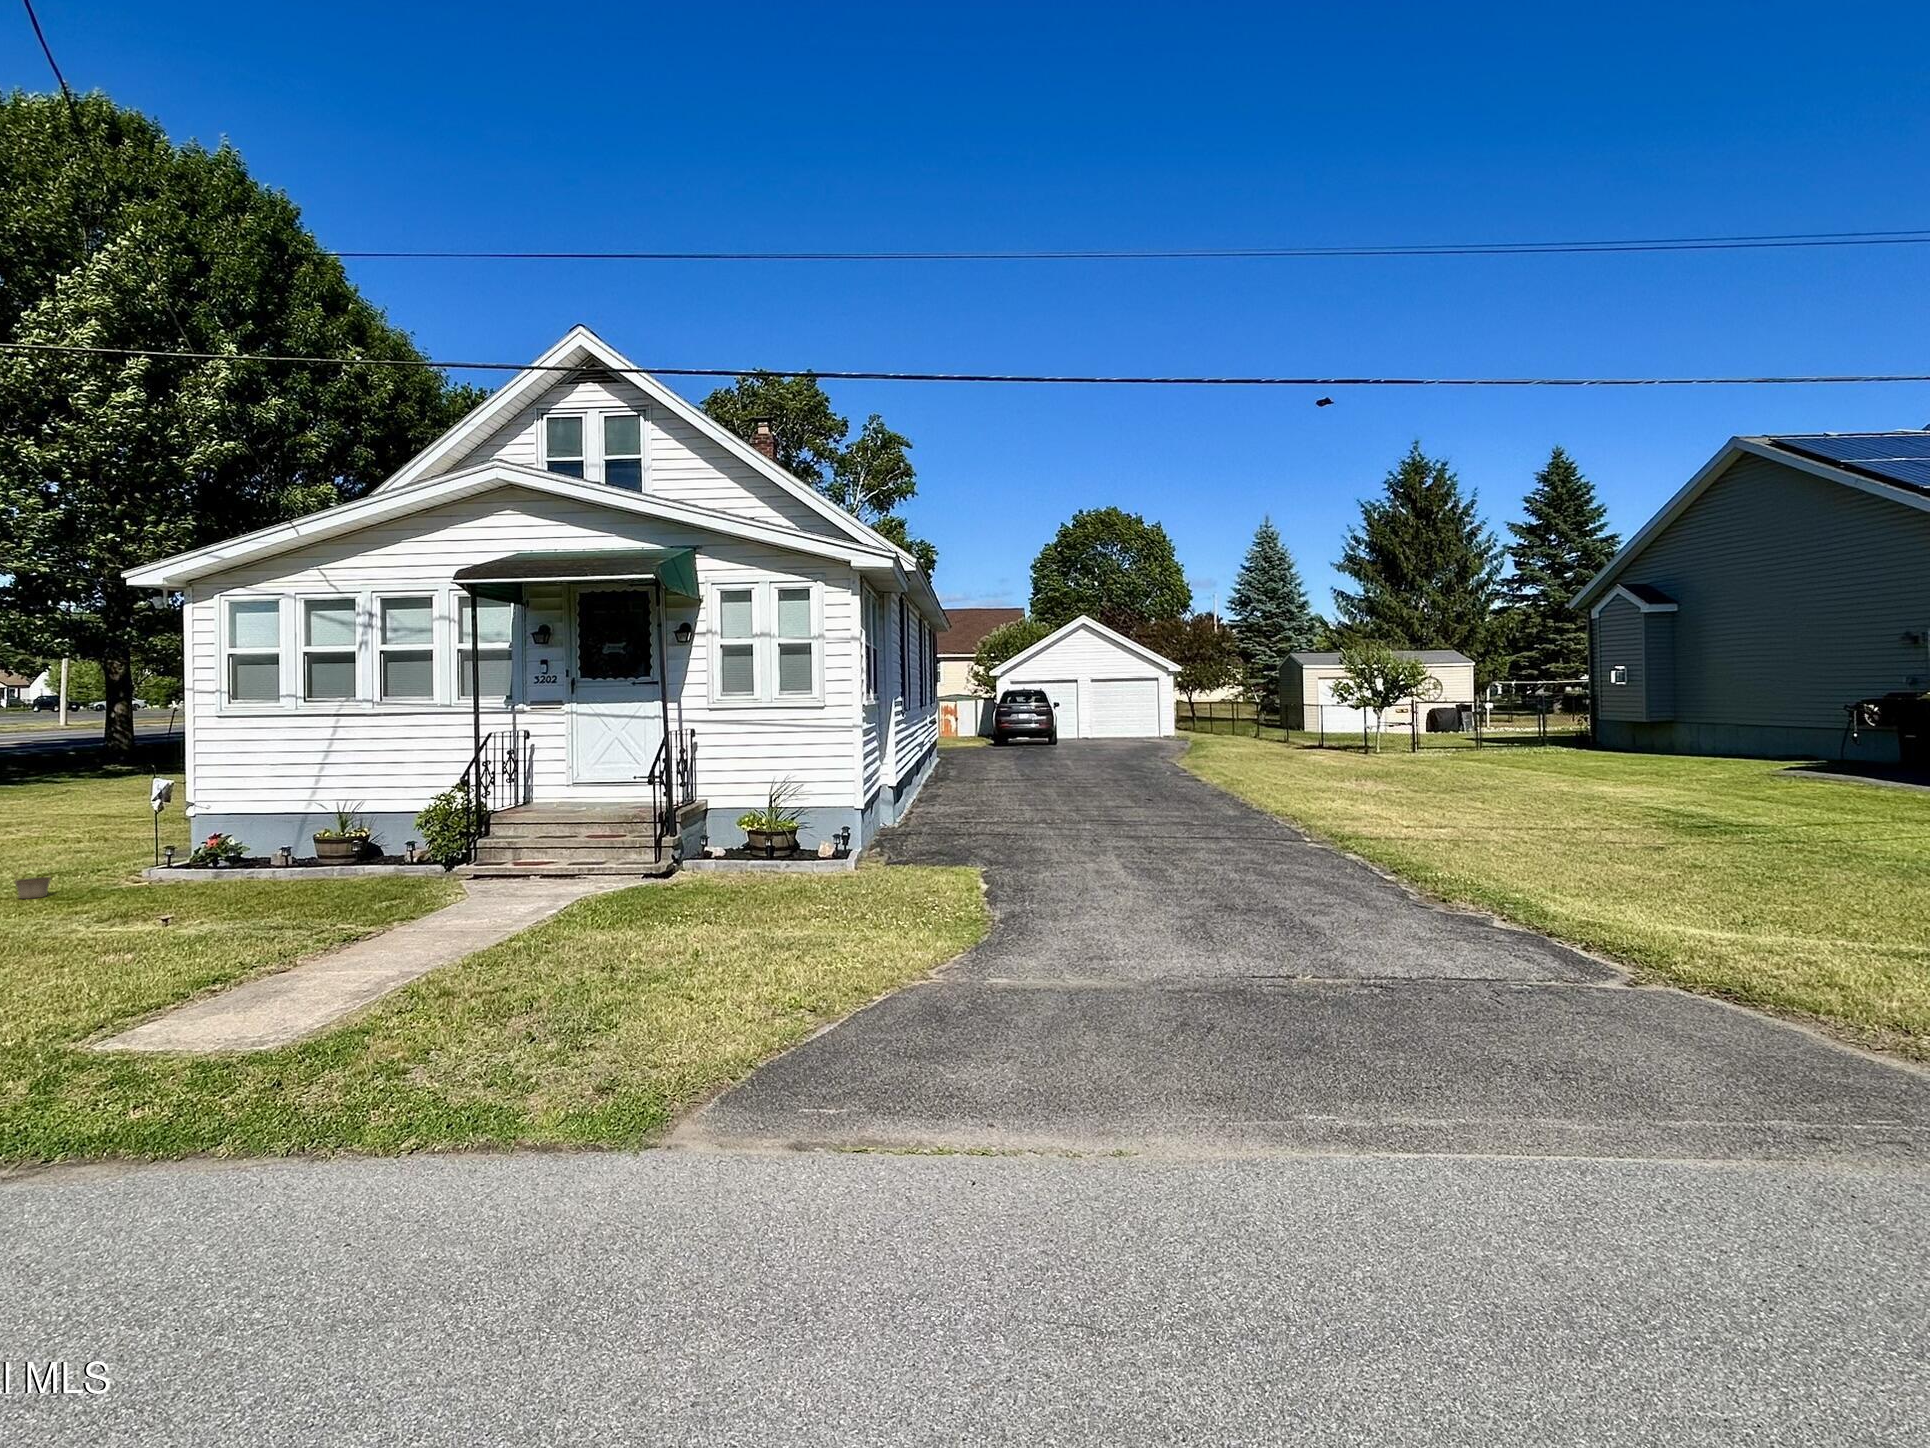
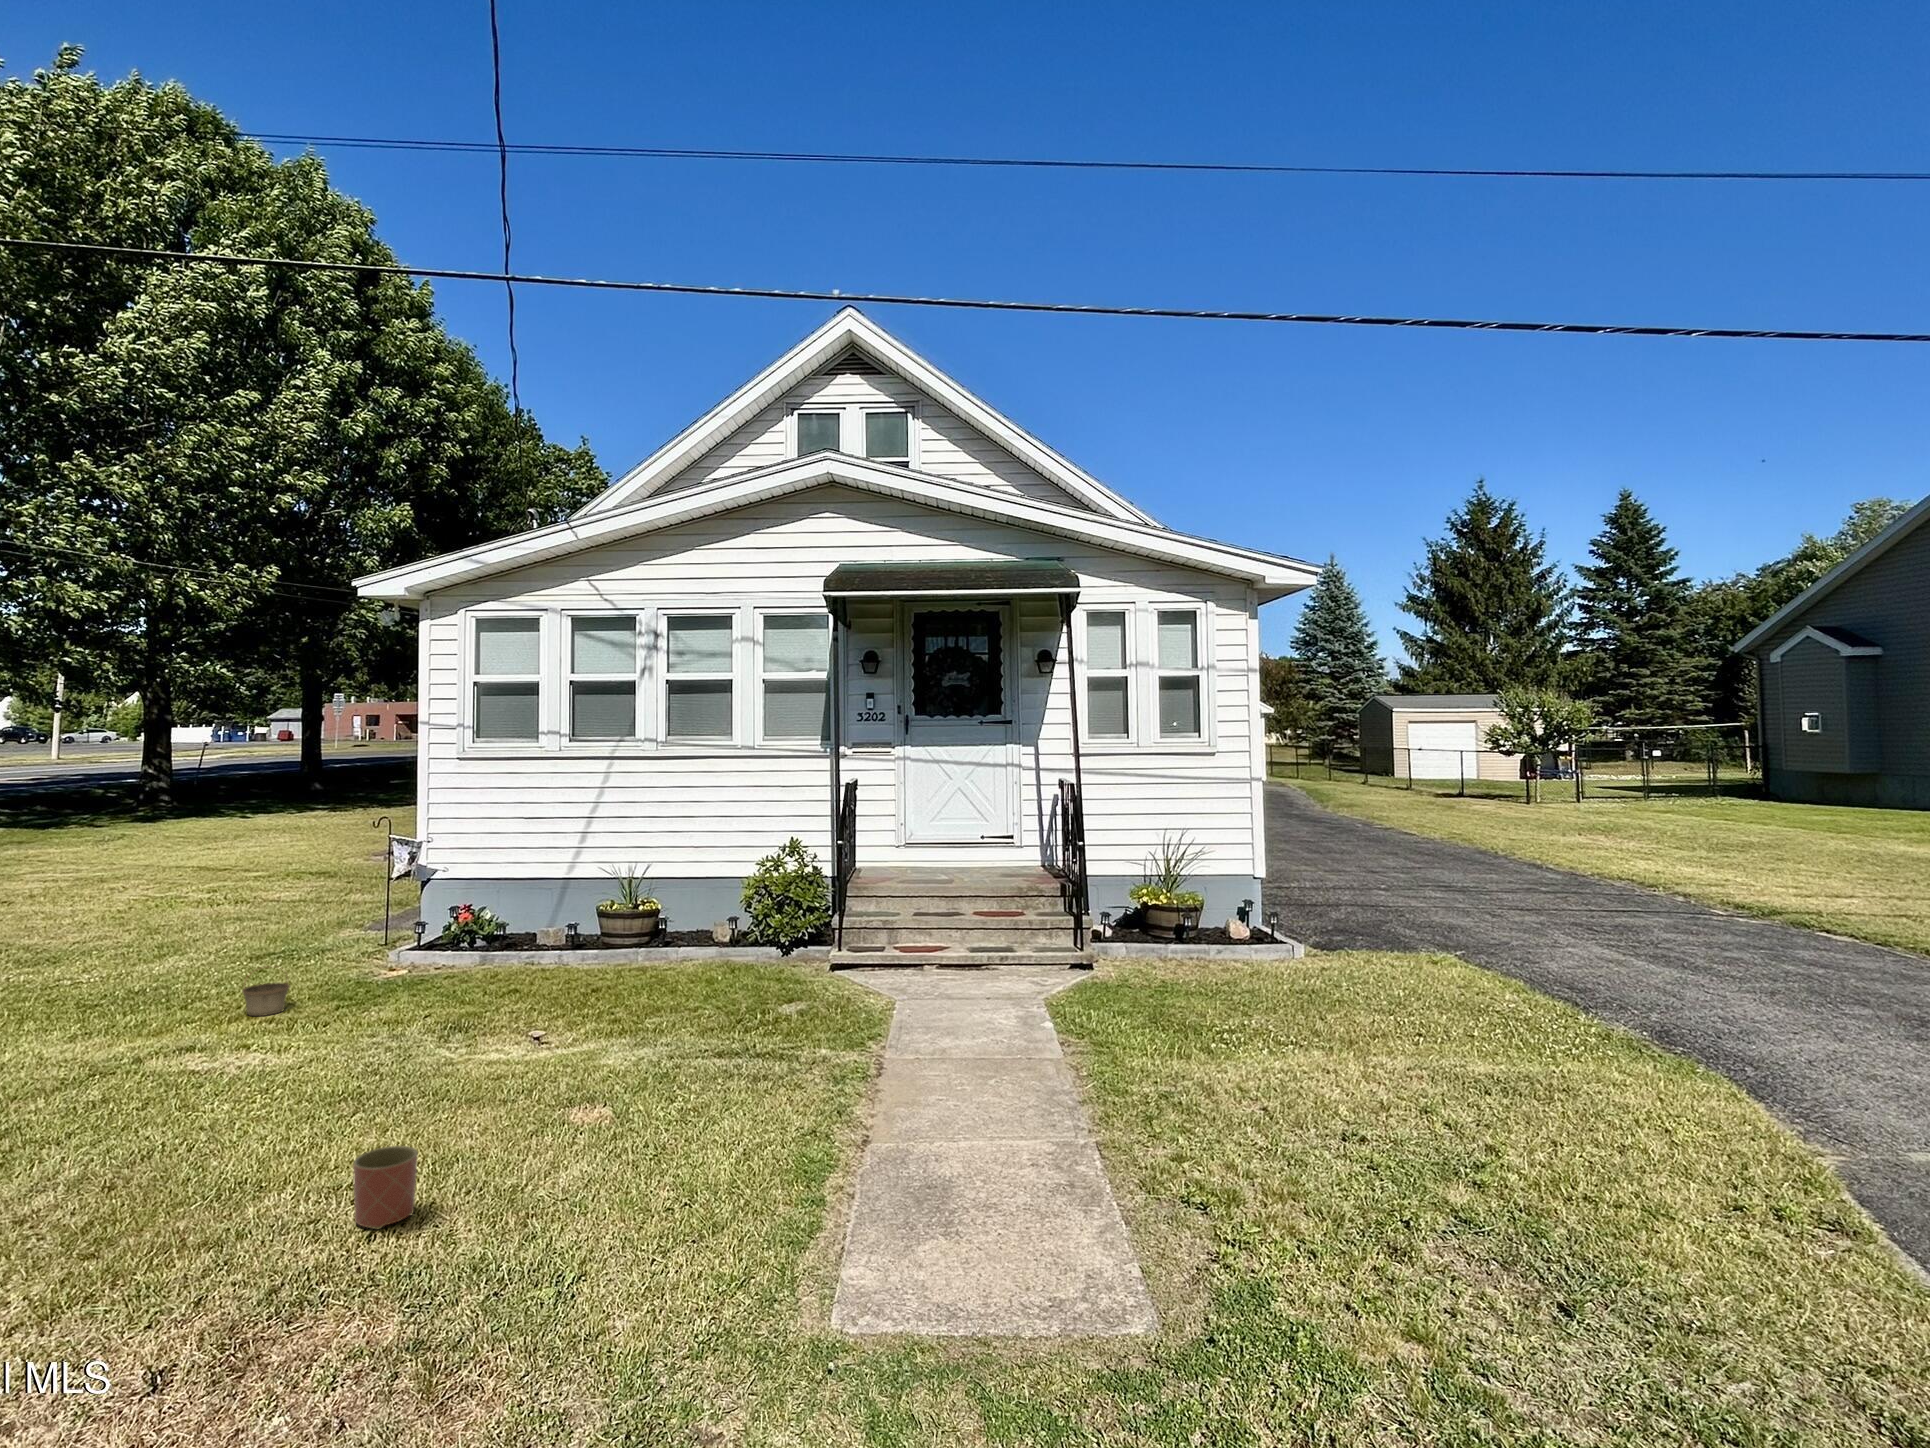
planter: none [26,930,68,972] -> present [353,1146,418,1229]

